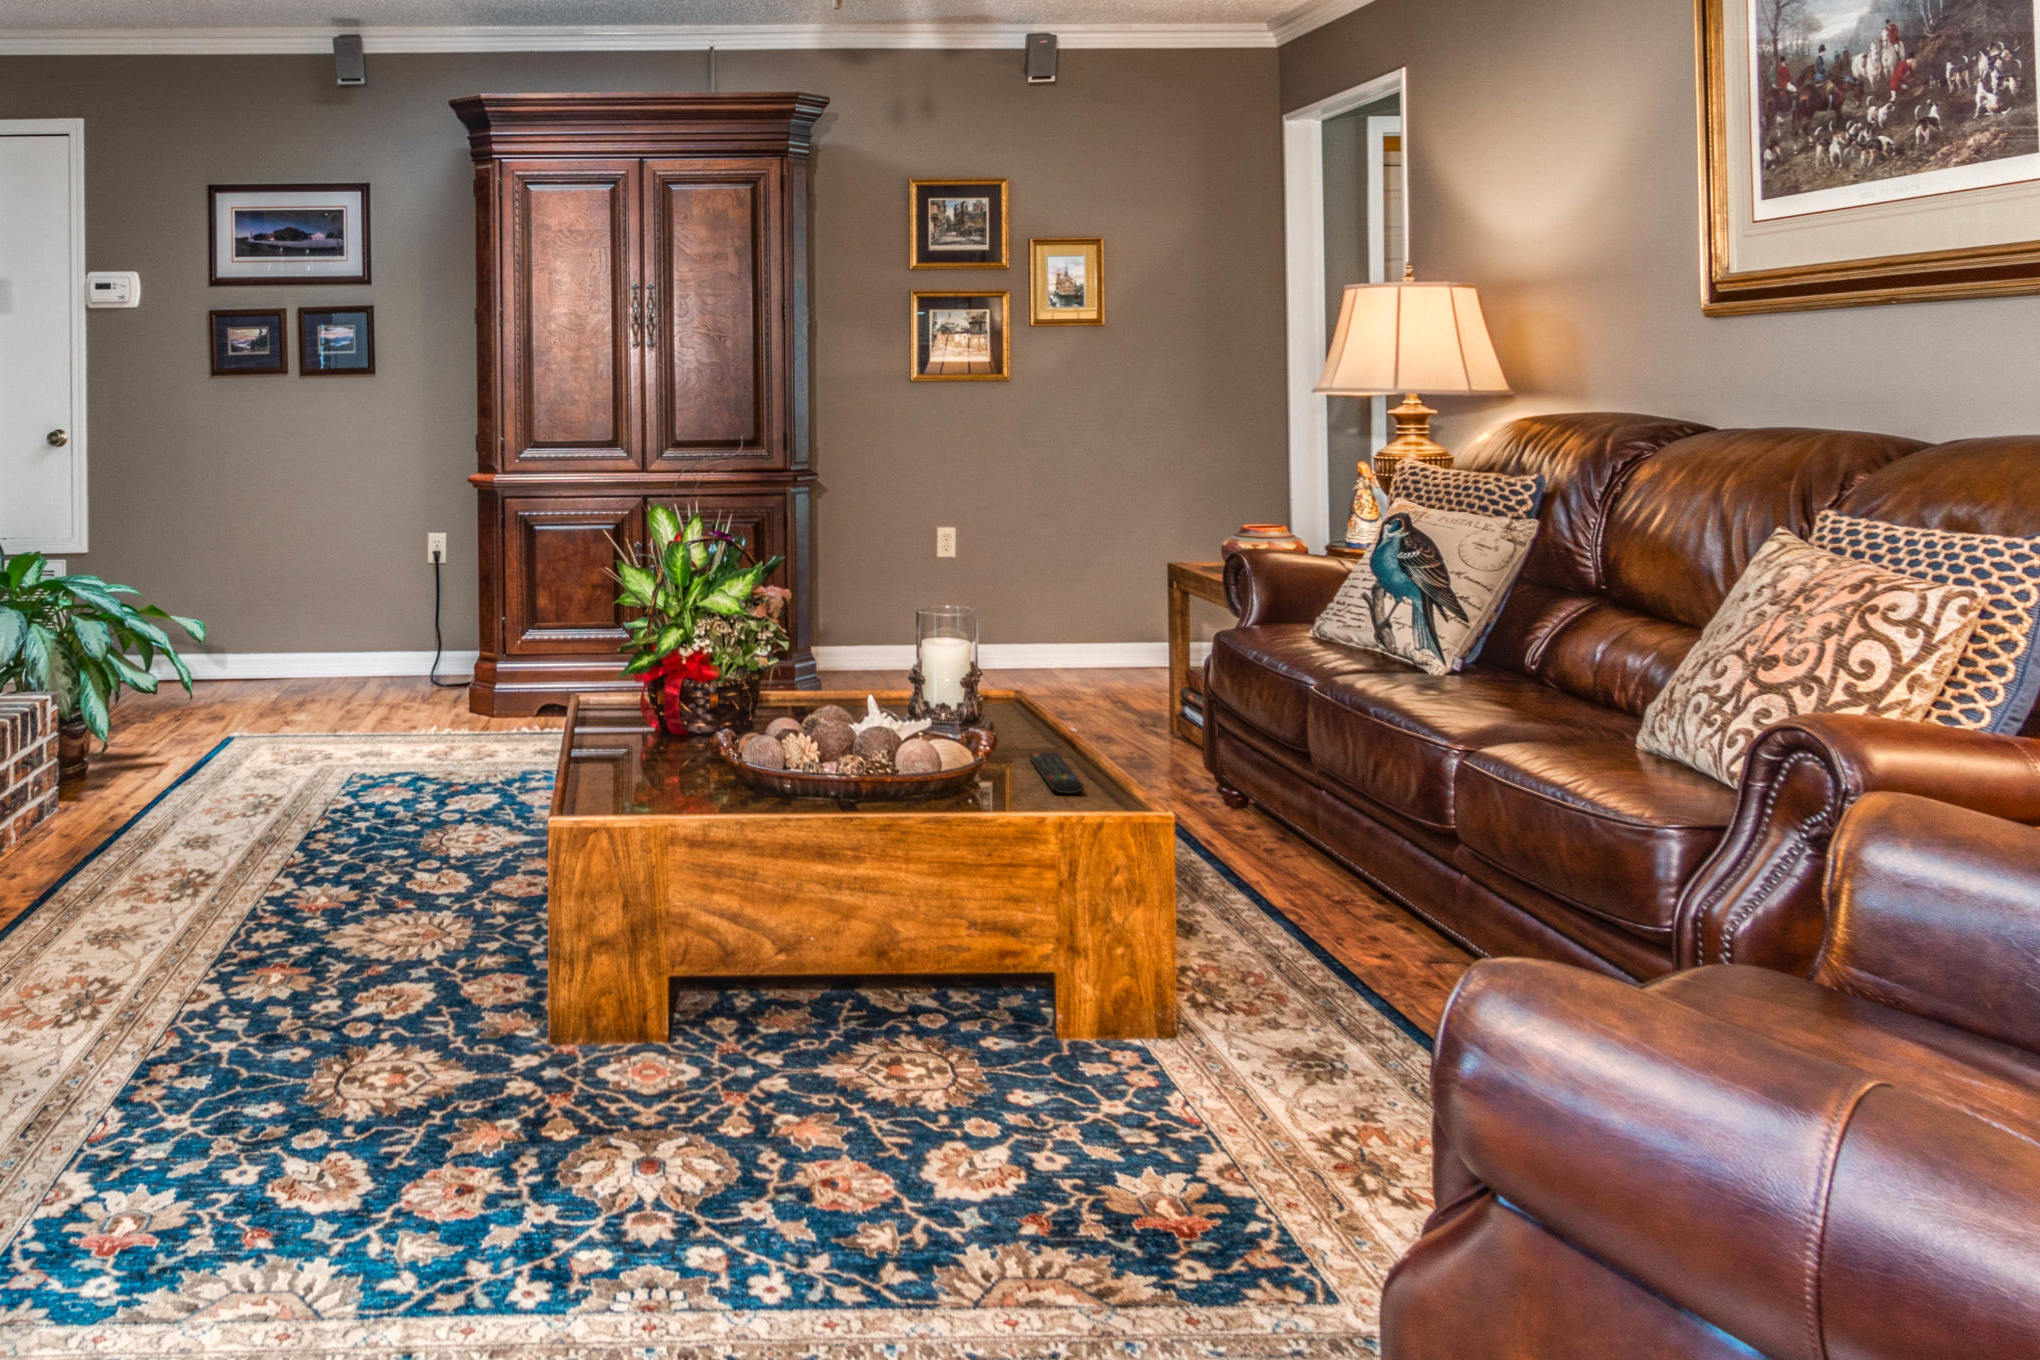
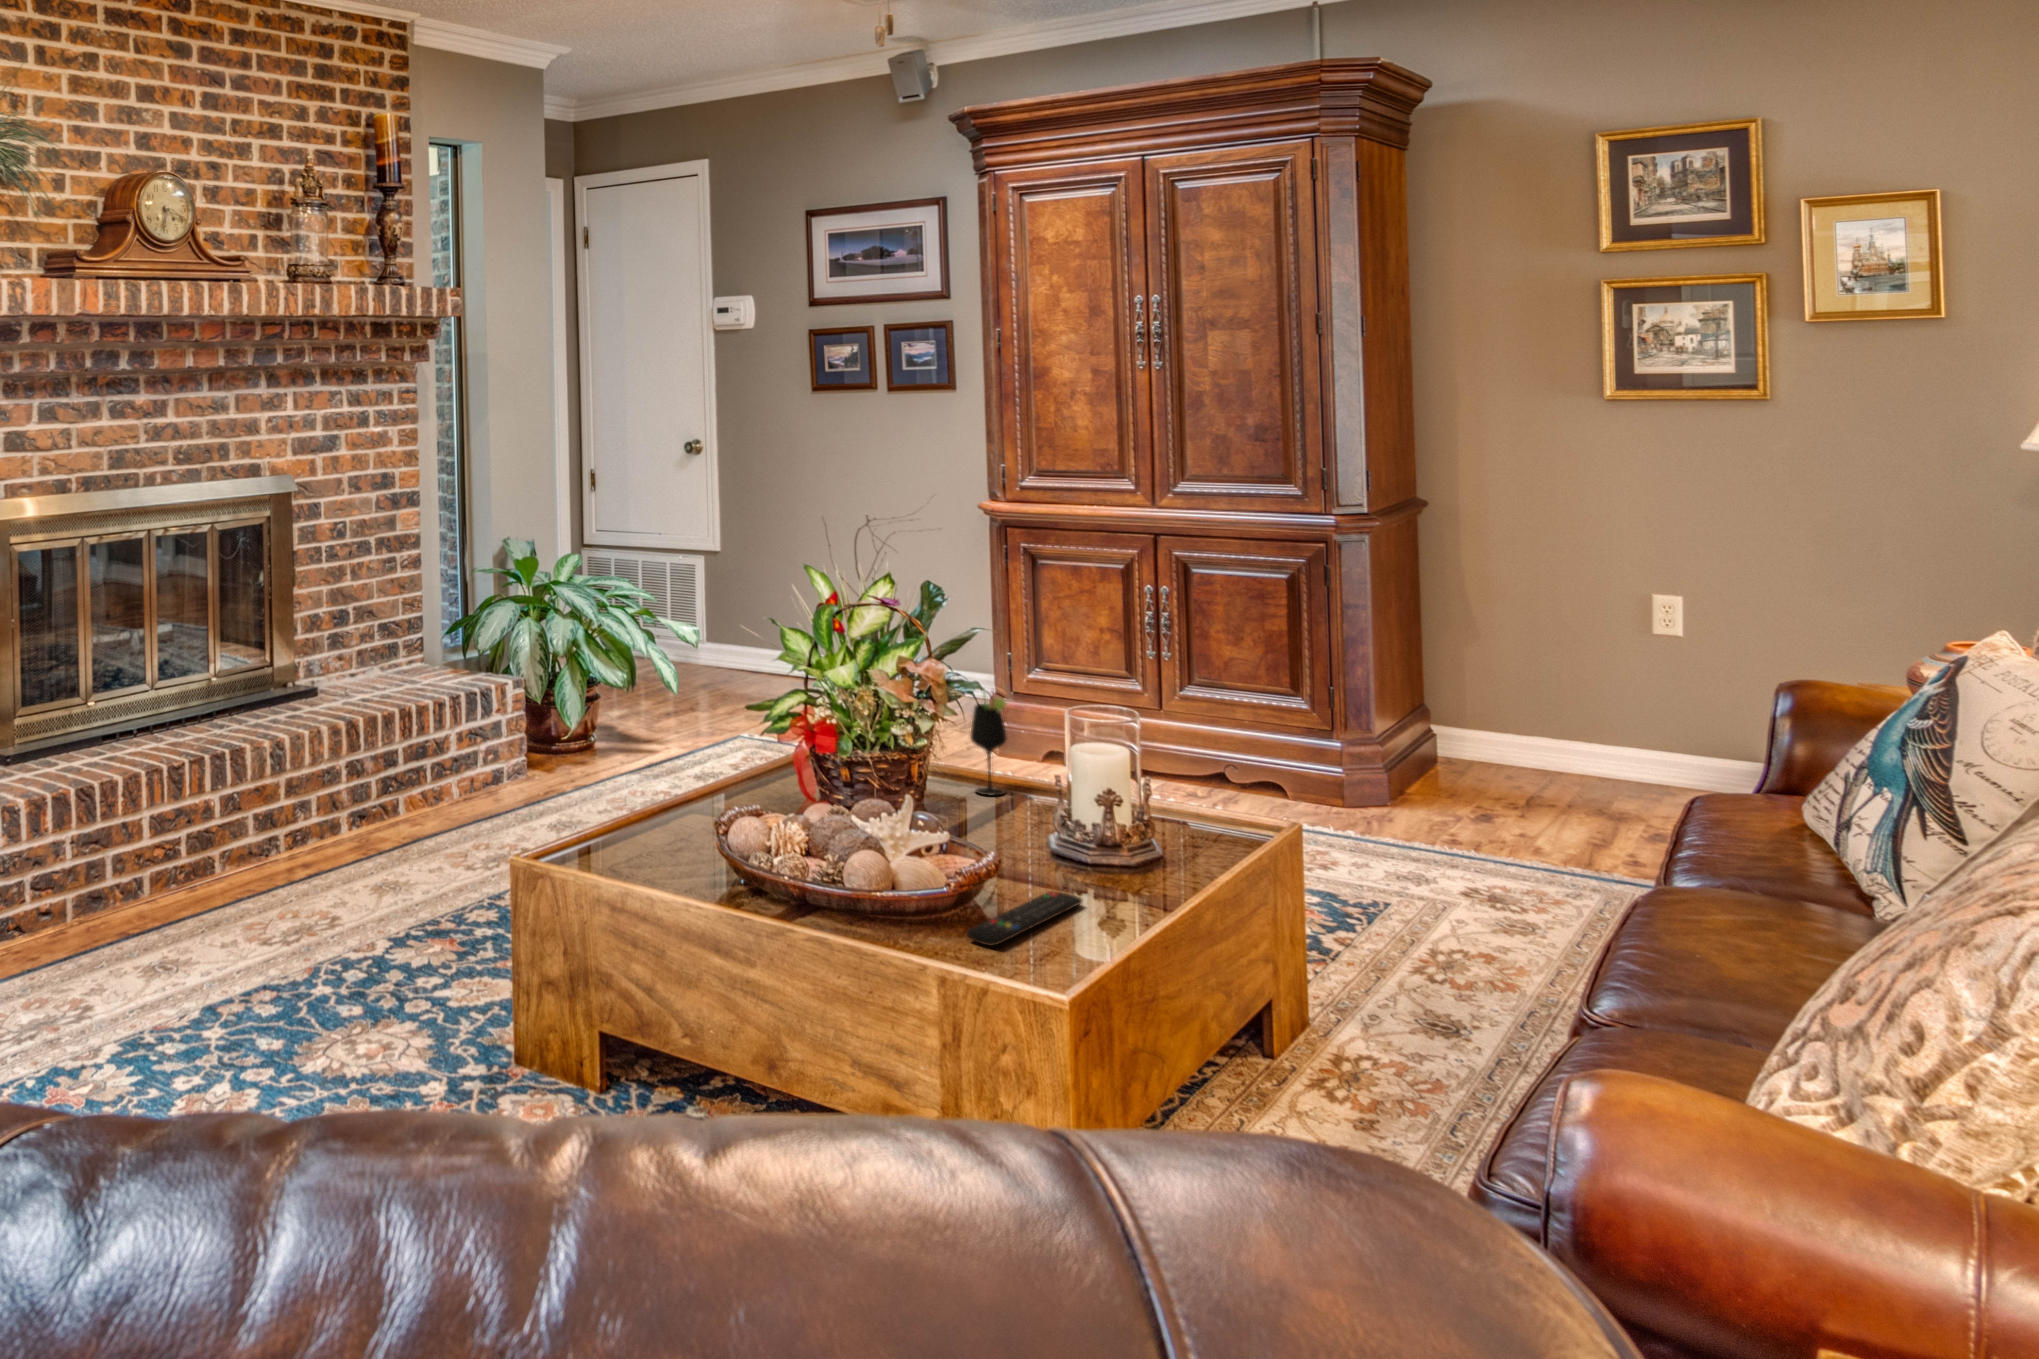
wine glass: none [803,609,841,706] -> present [970,697,1006,795]

